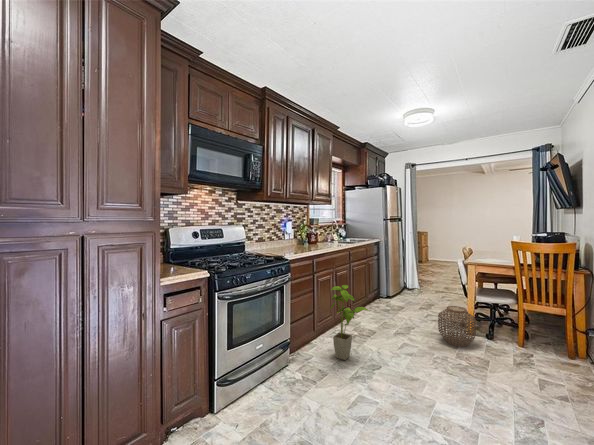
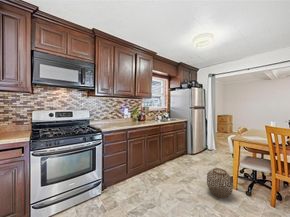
house plant: present [330,285,369,360] -> none [127,149,152,197]

